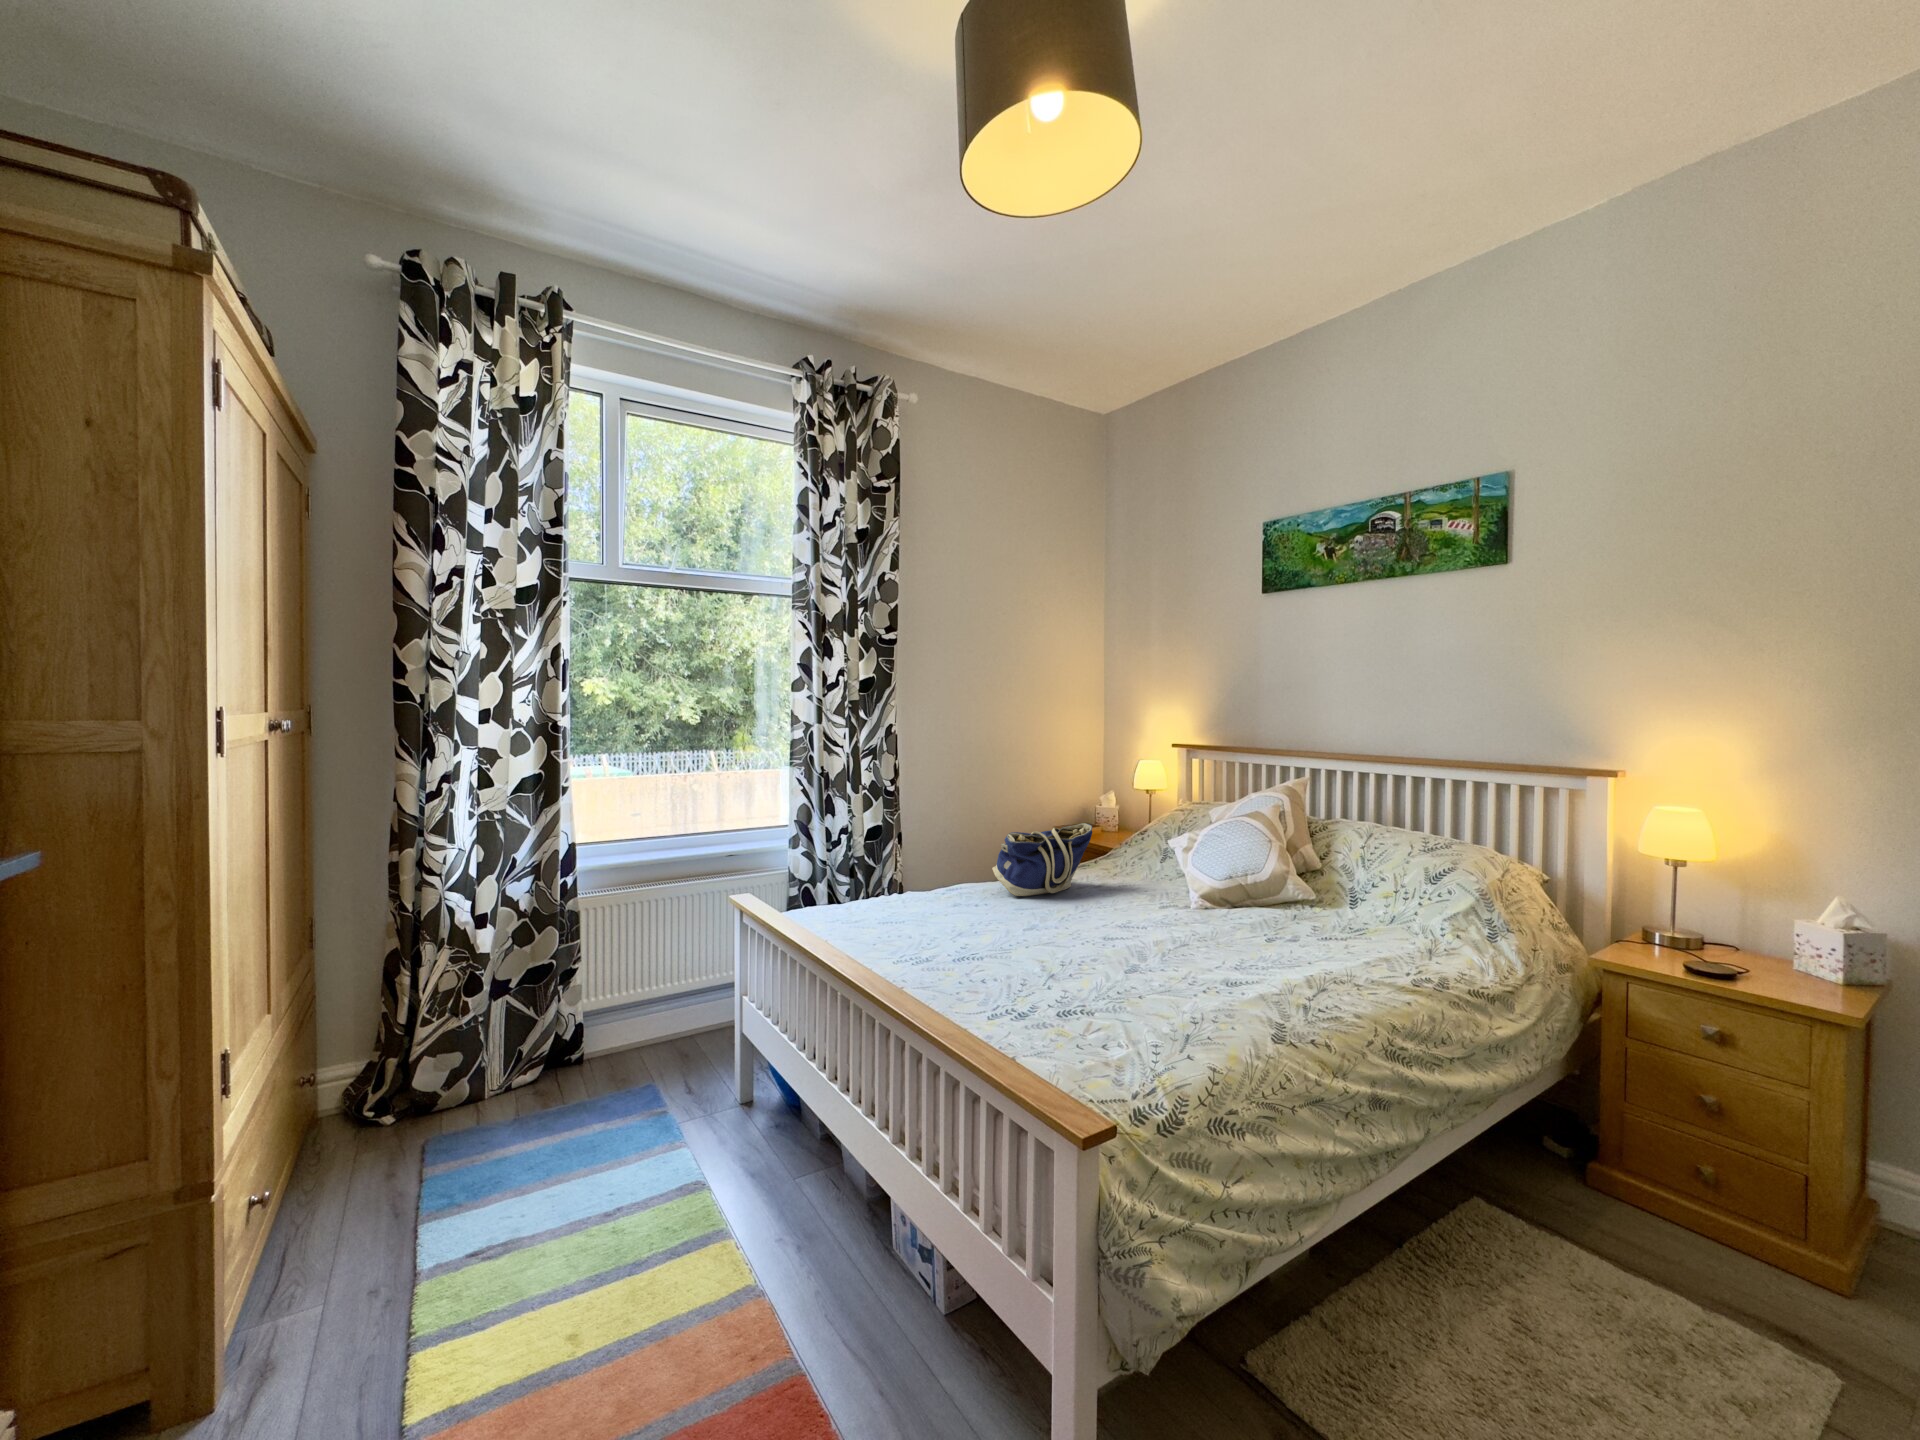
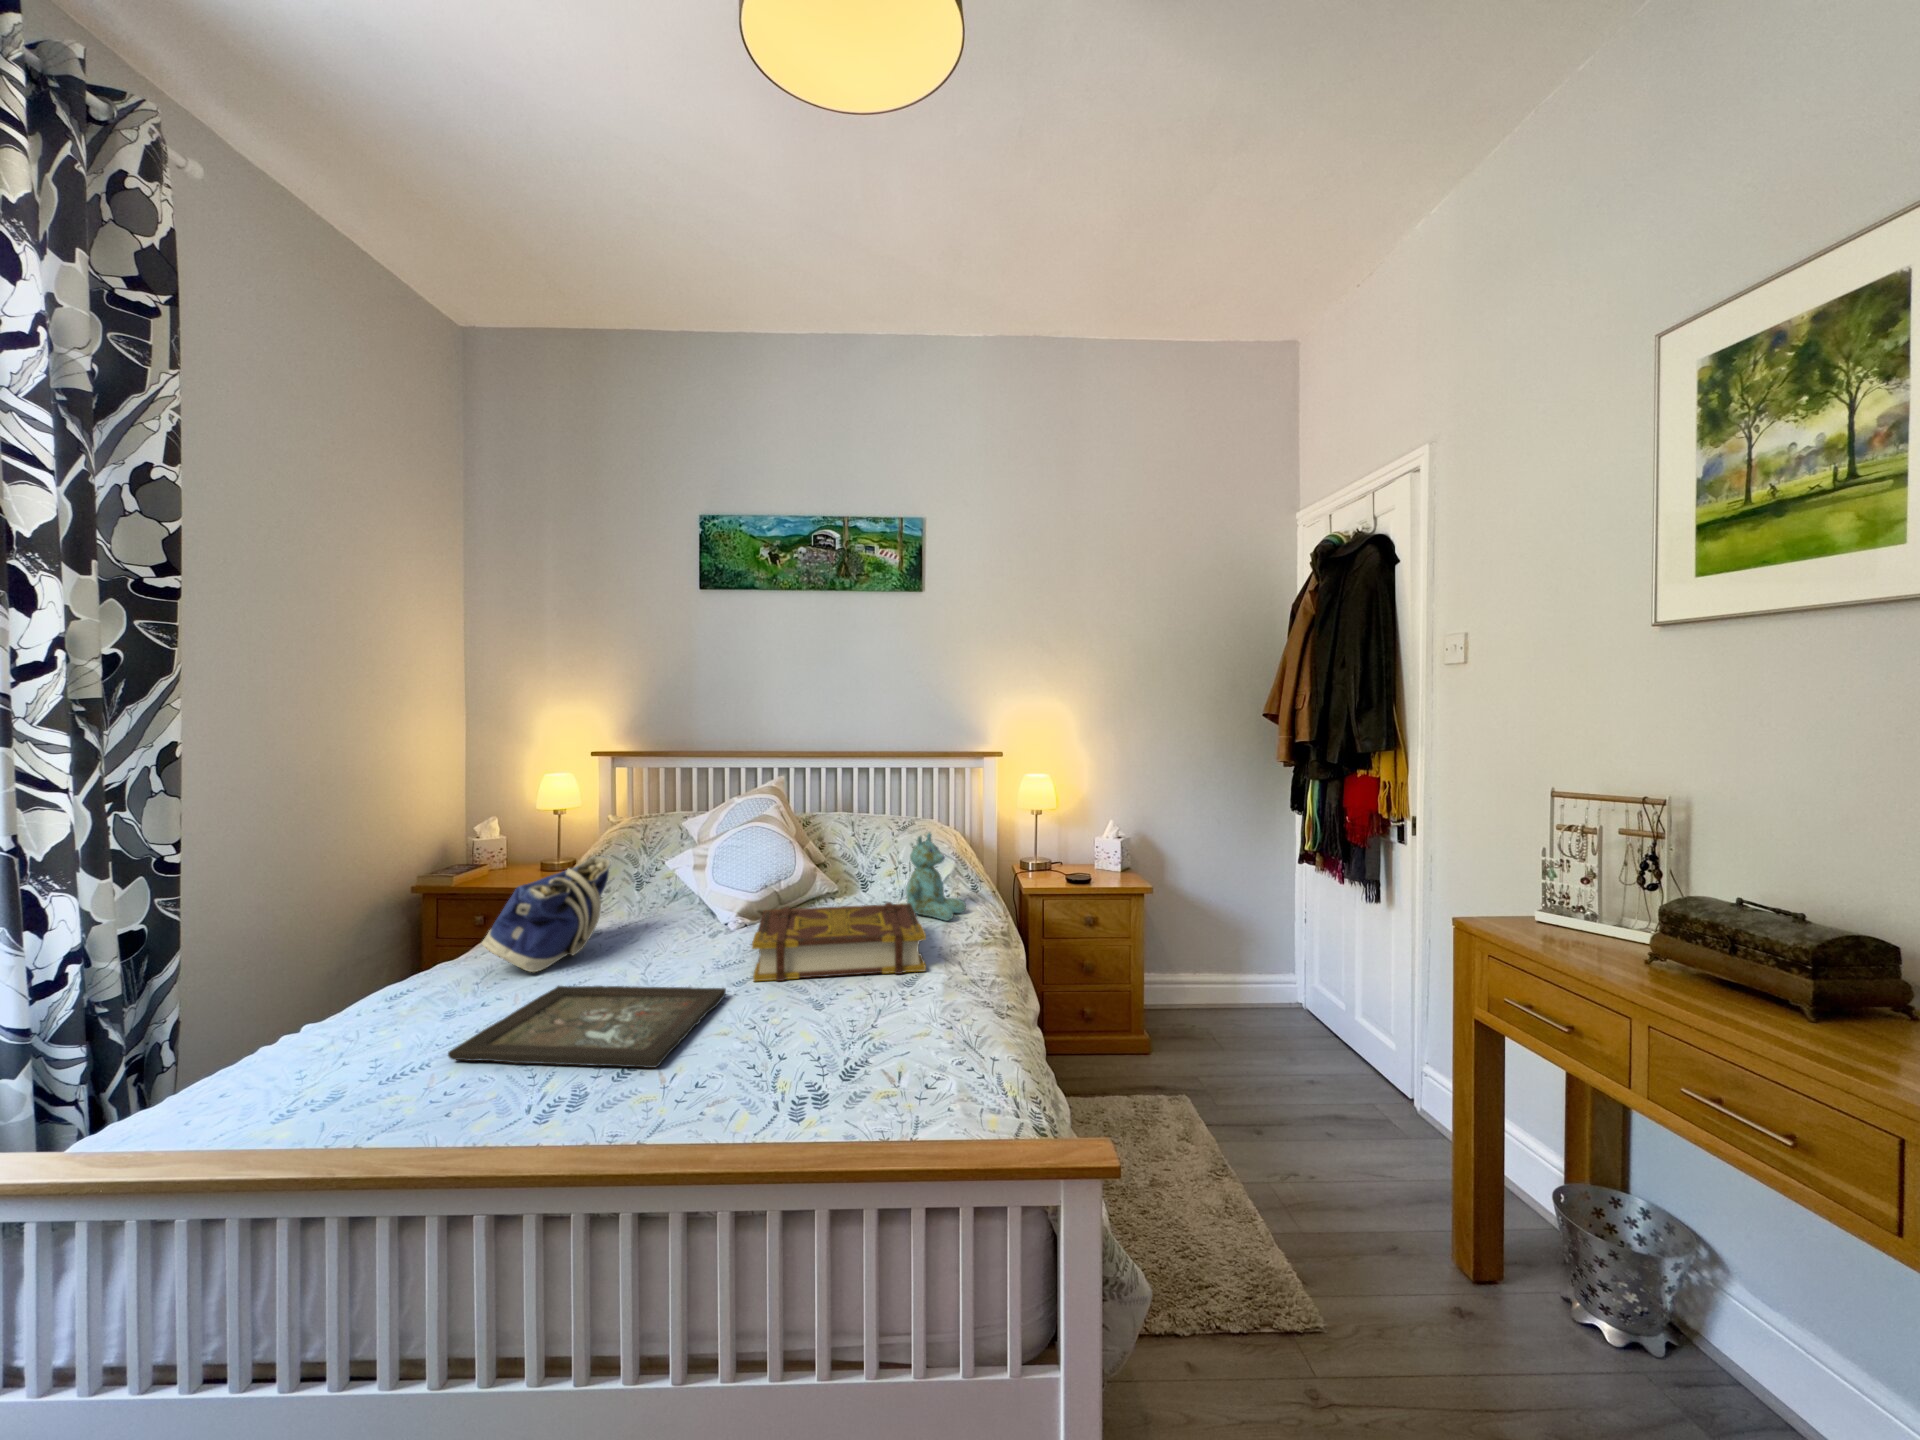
stuffed bear: none [1343,850,1430,953] -> present [906,833,966,921]
book: none [1122,891,1325,978] -> present [752,902,926,981]
tray: none [912,905,1088,961] -> present [448,986,726,1068]

